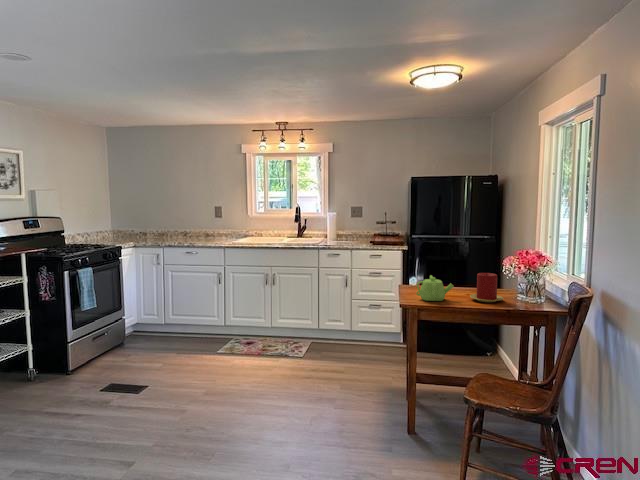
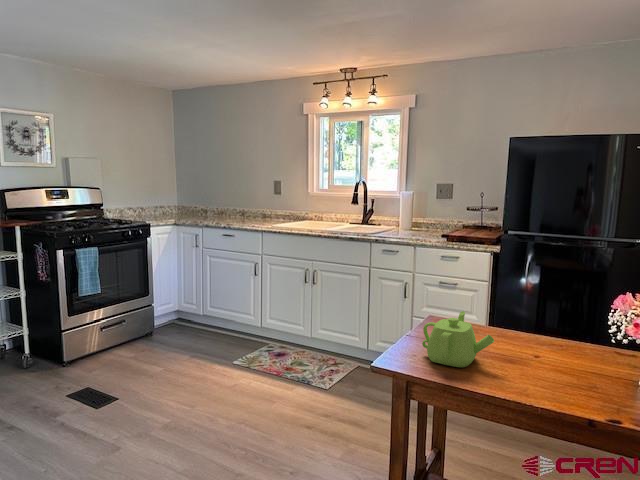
candle: present [470,273,504,302] -> none [527,322,602,390]

